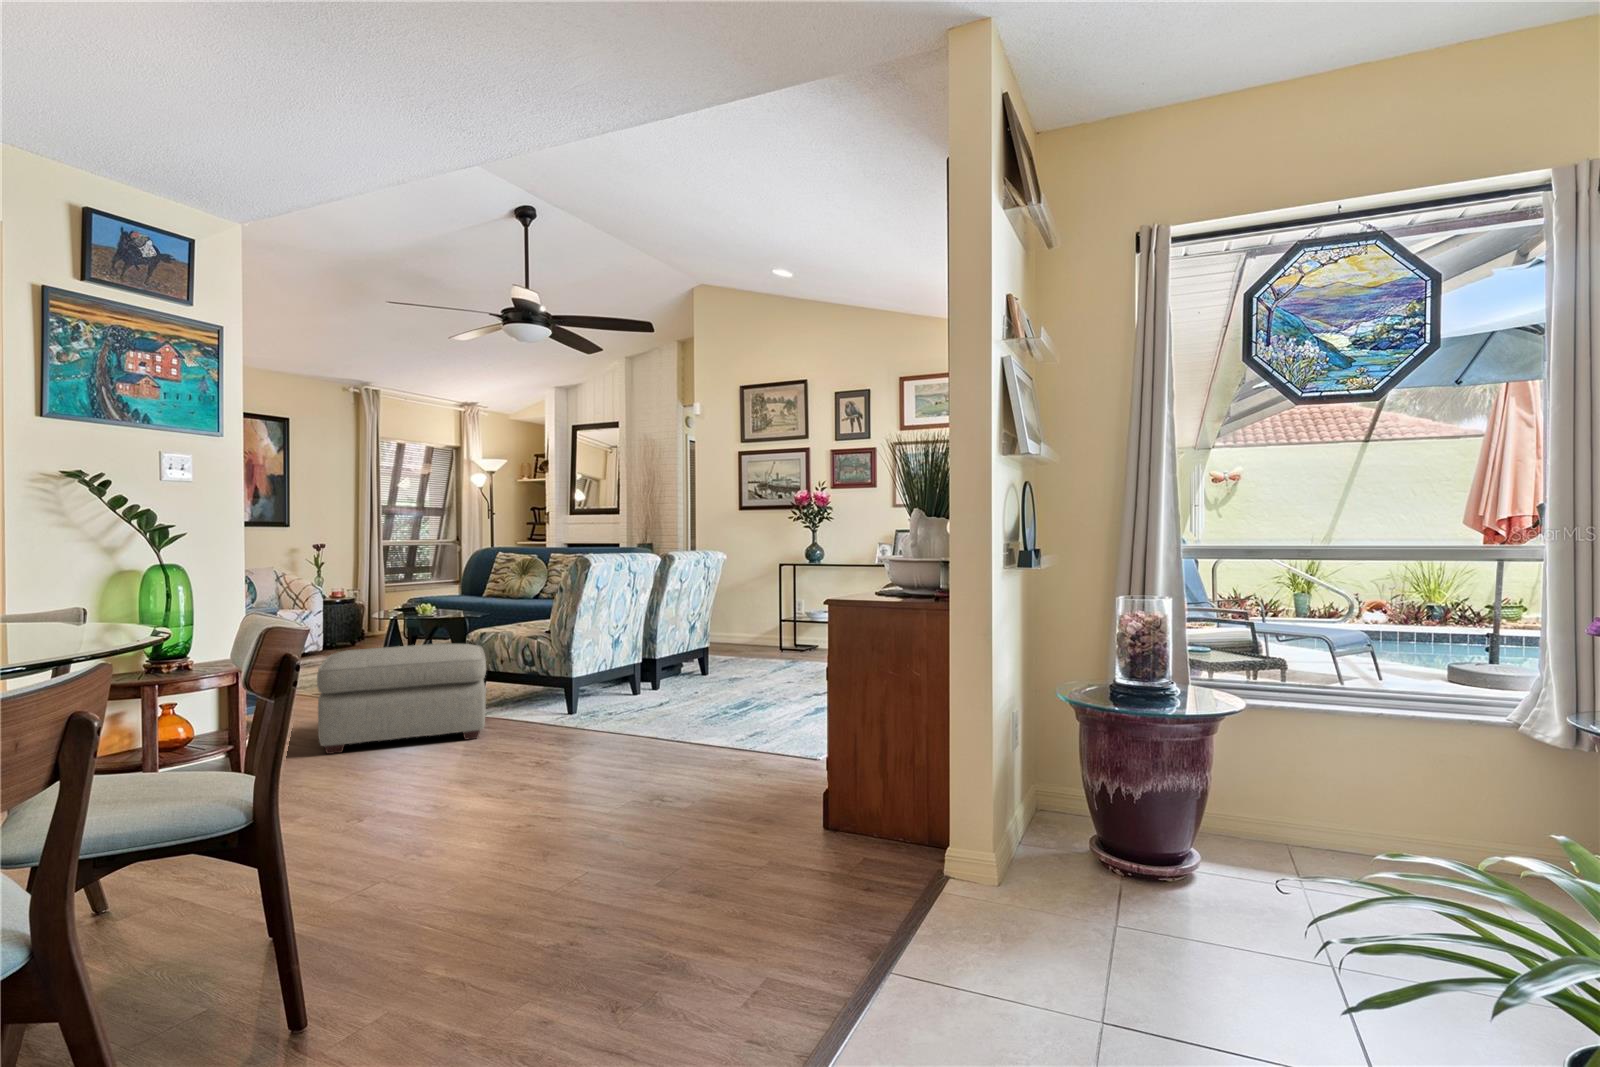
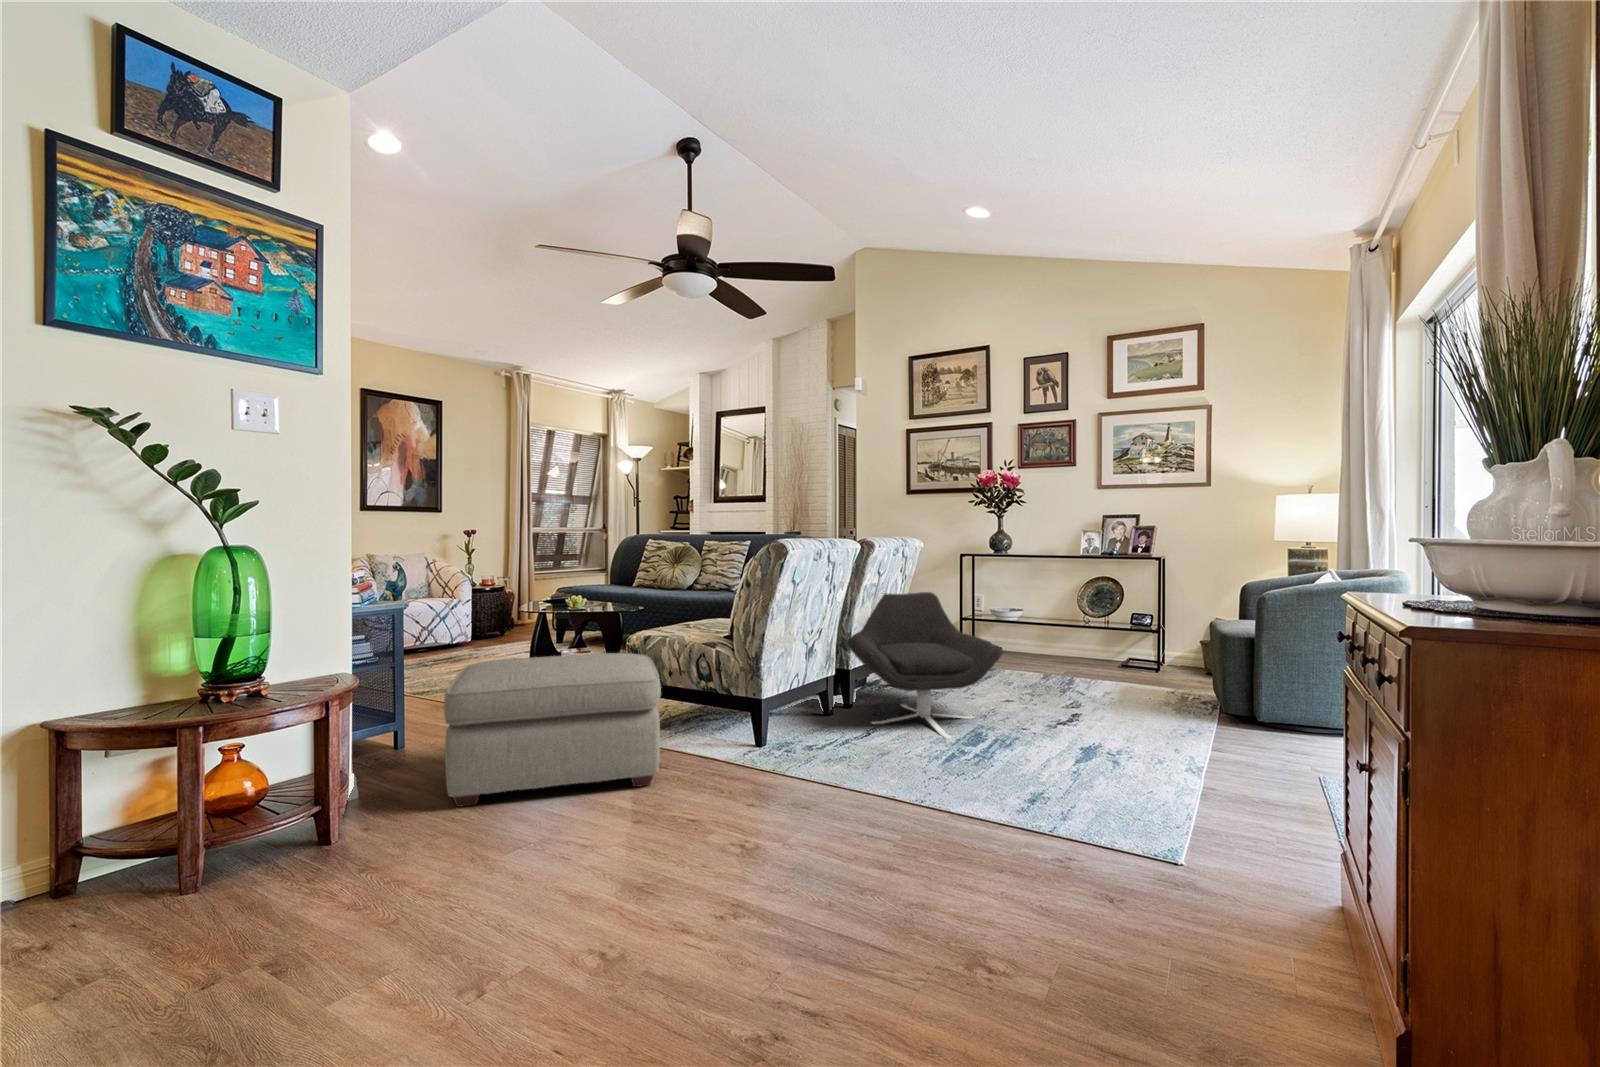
lounge chair: none [653,595,771,706] -> present [847,592,1003,738]

